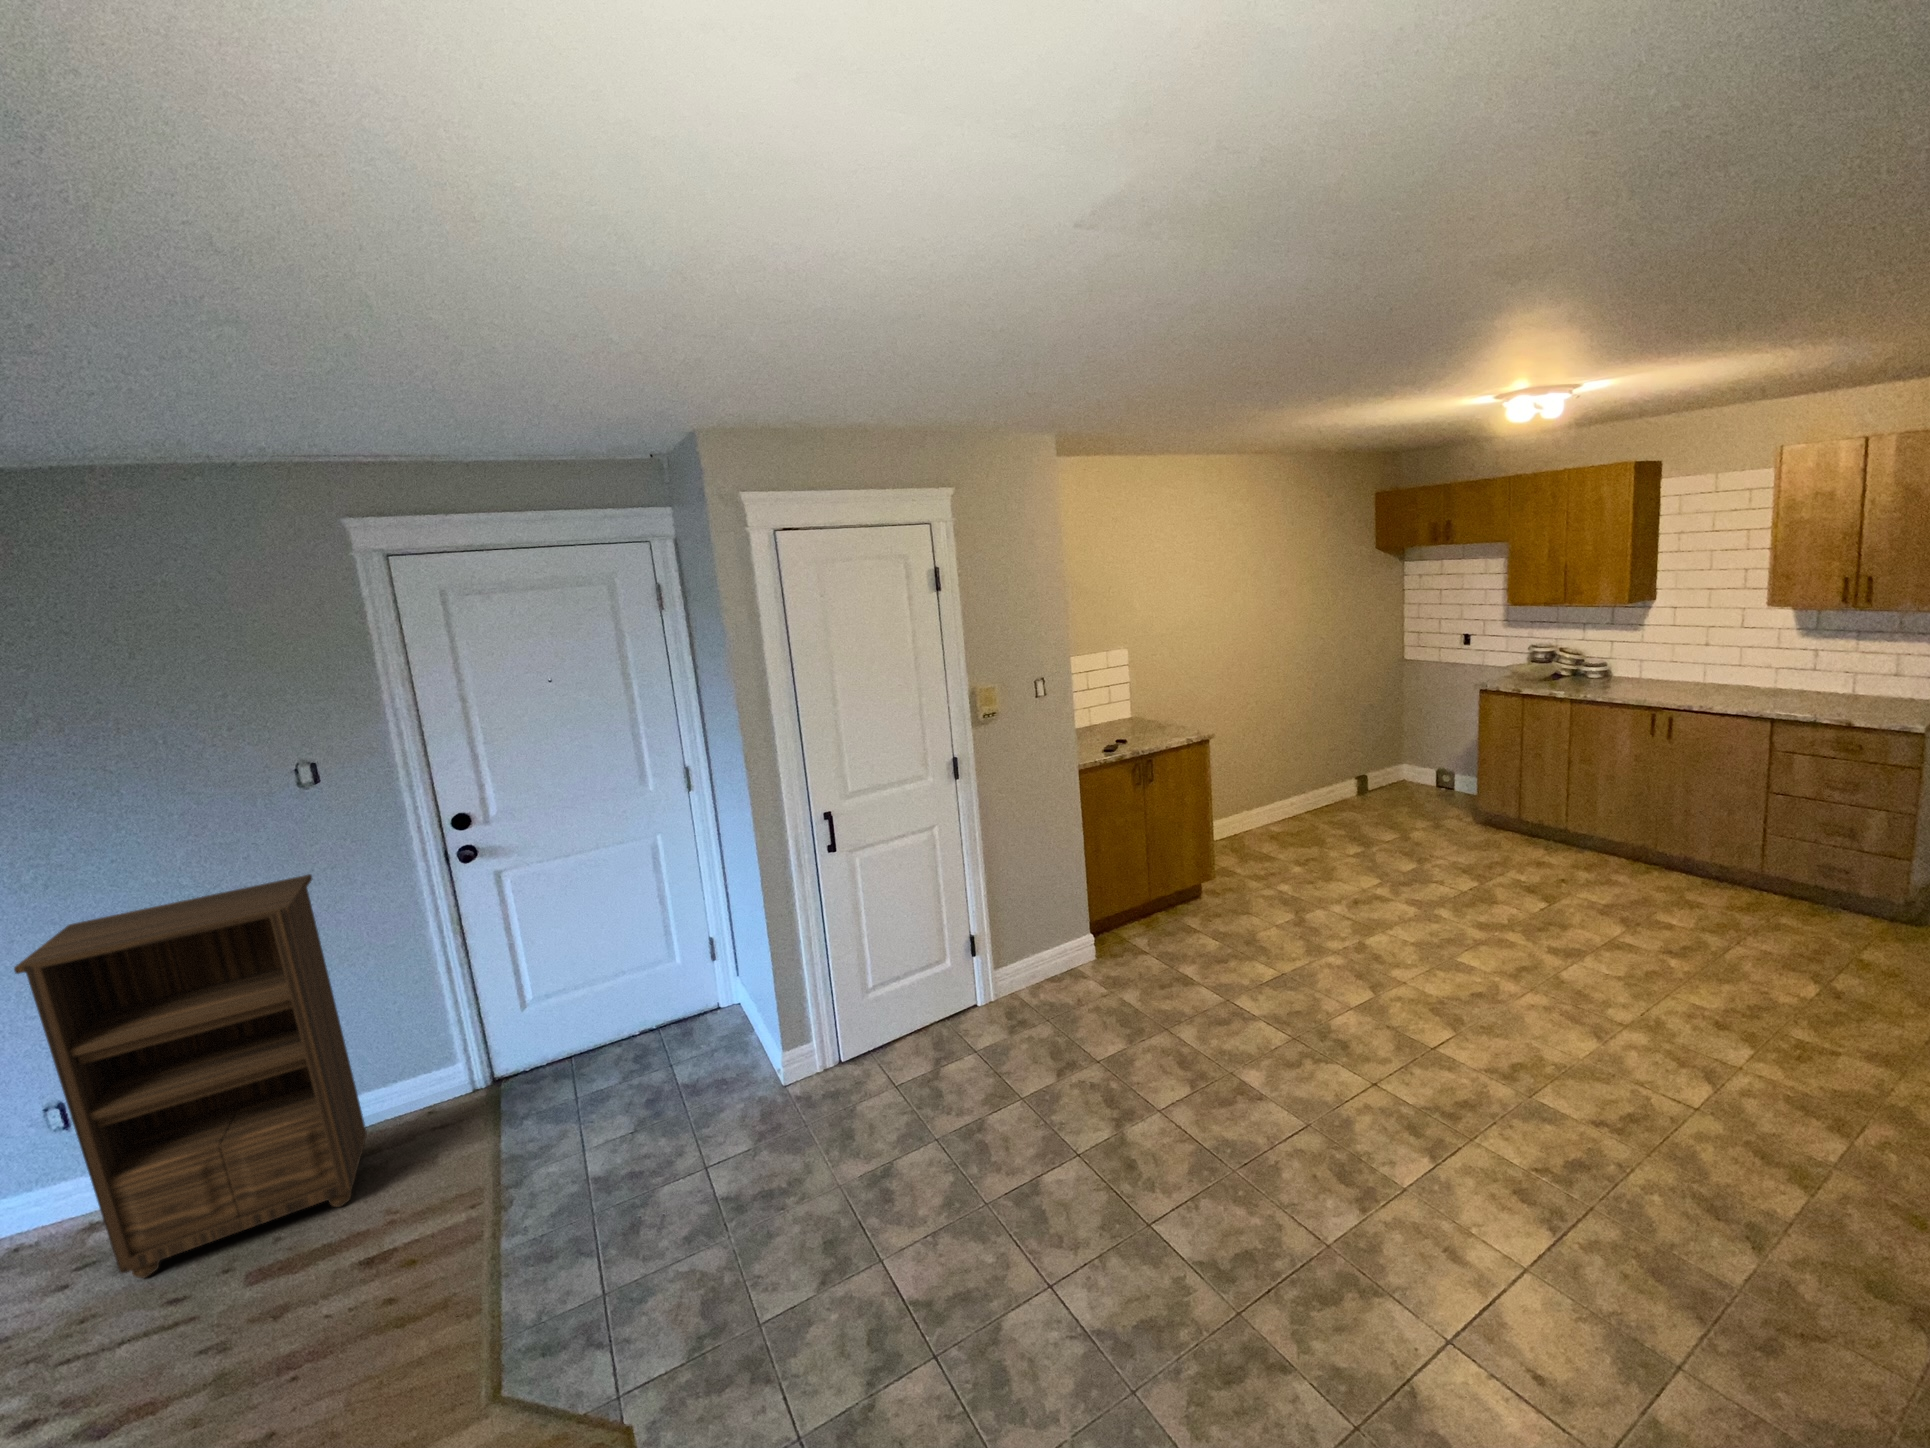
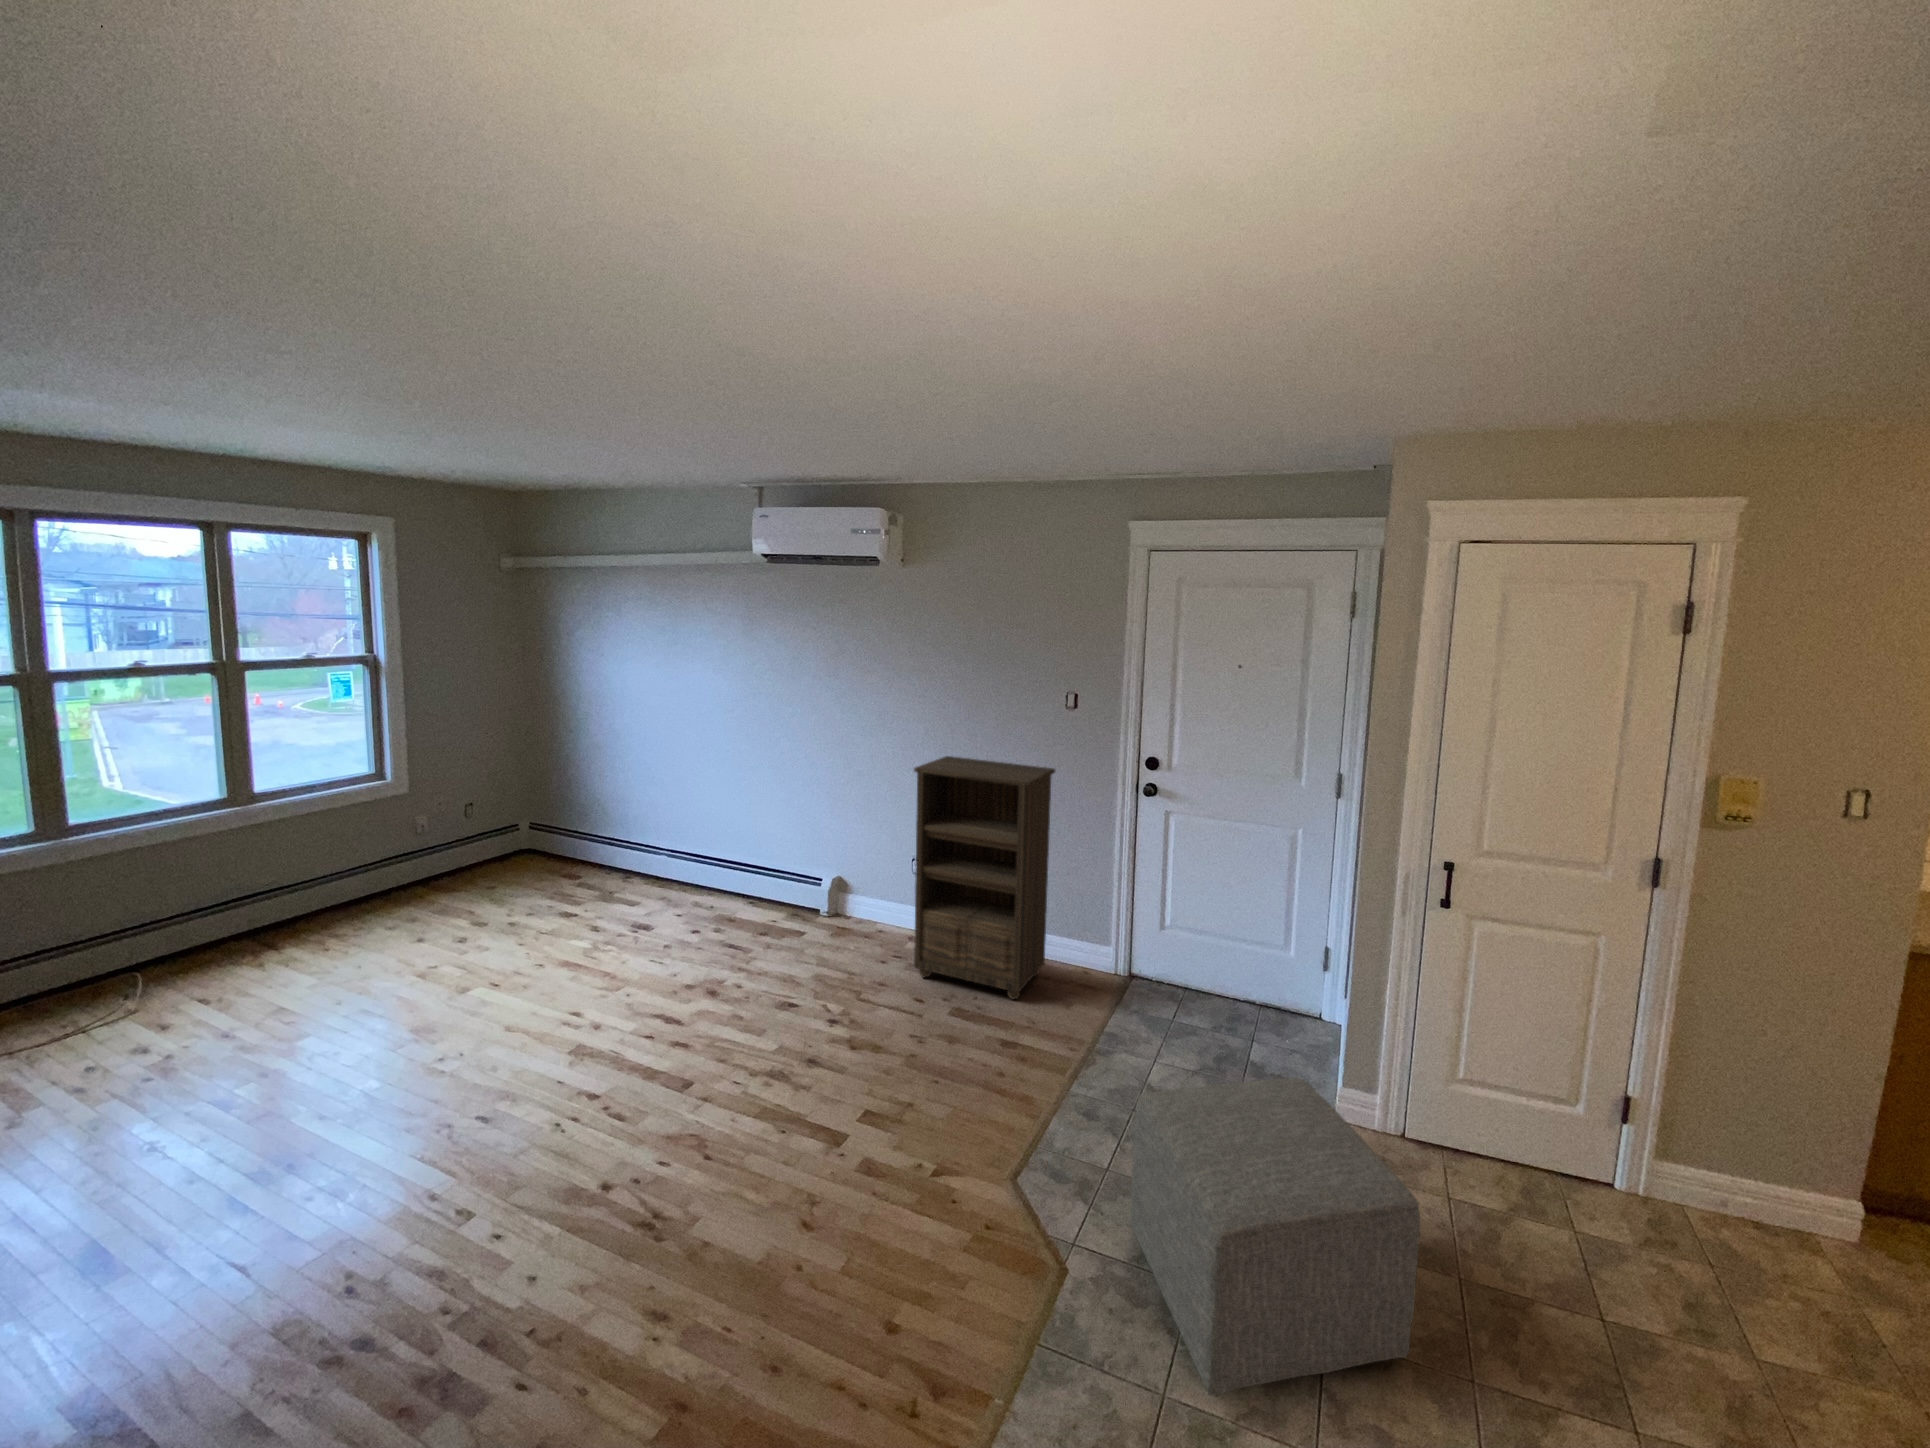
ottoman: none [648,1063,939,1387] -> present [1130,1078,1420,1395]

